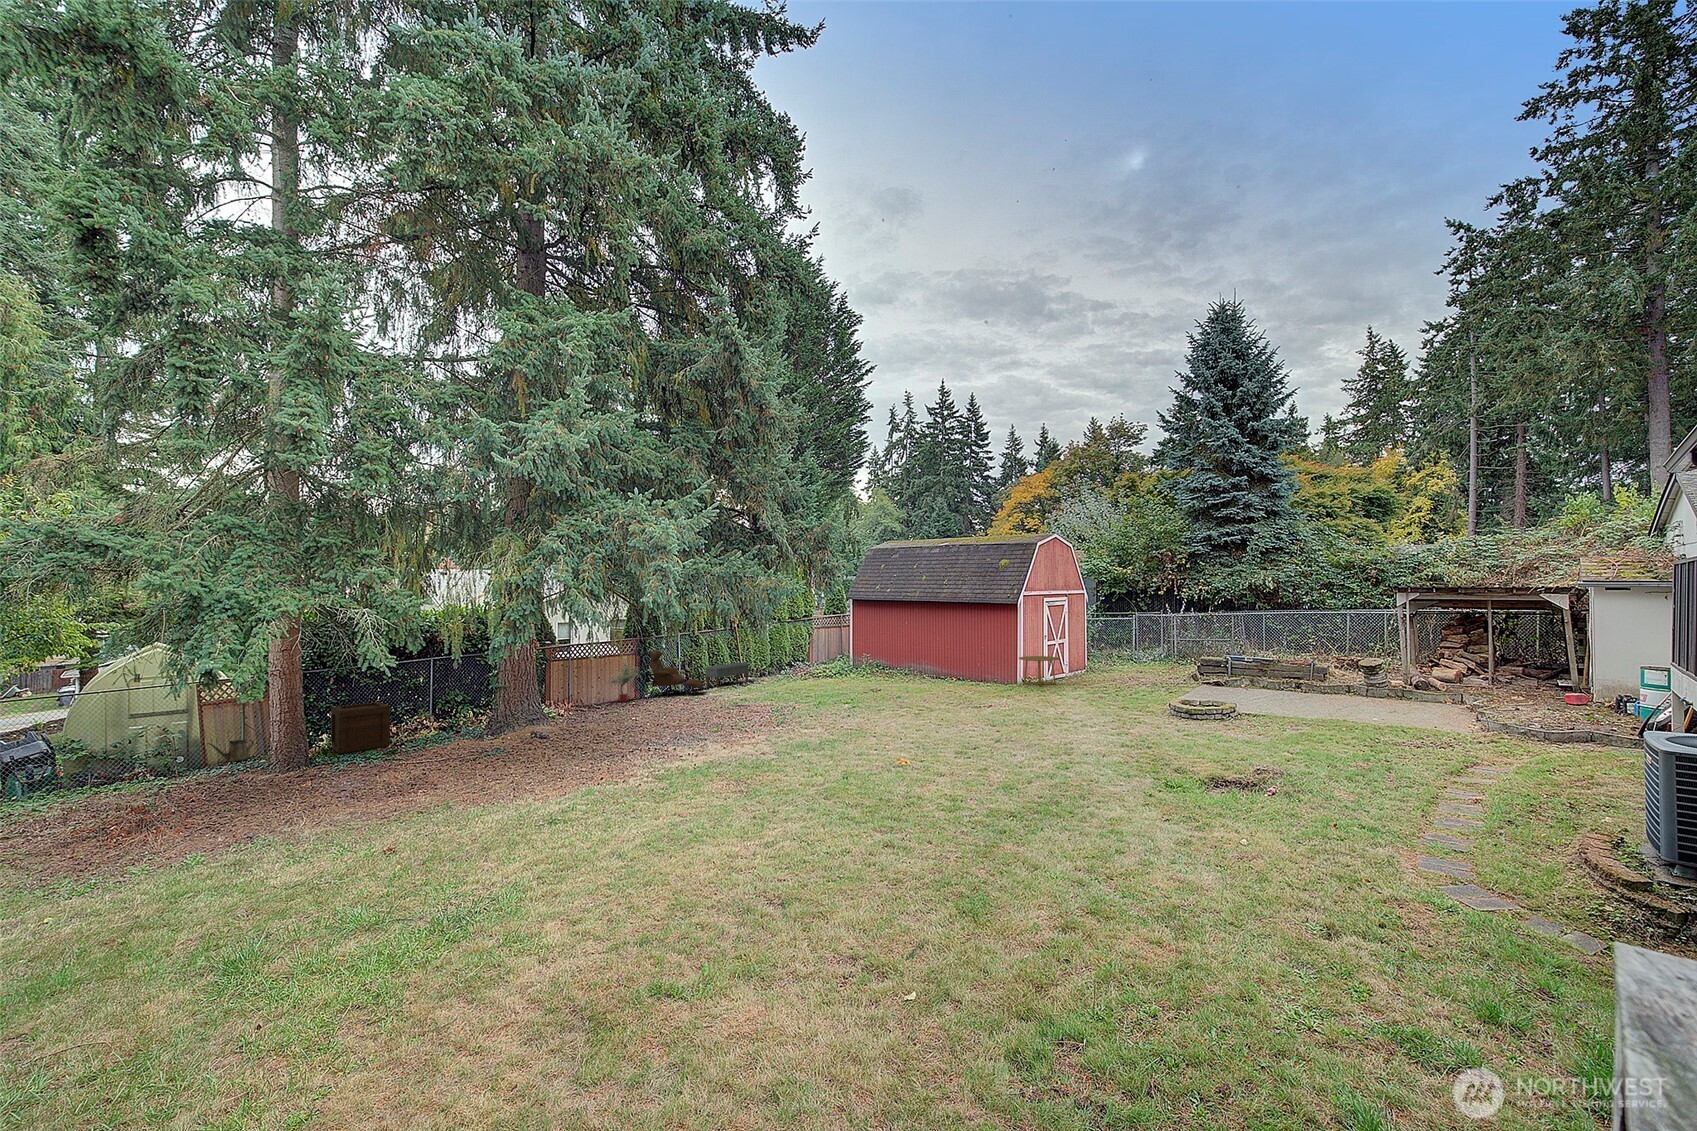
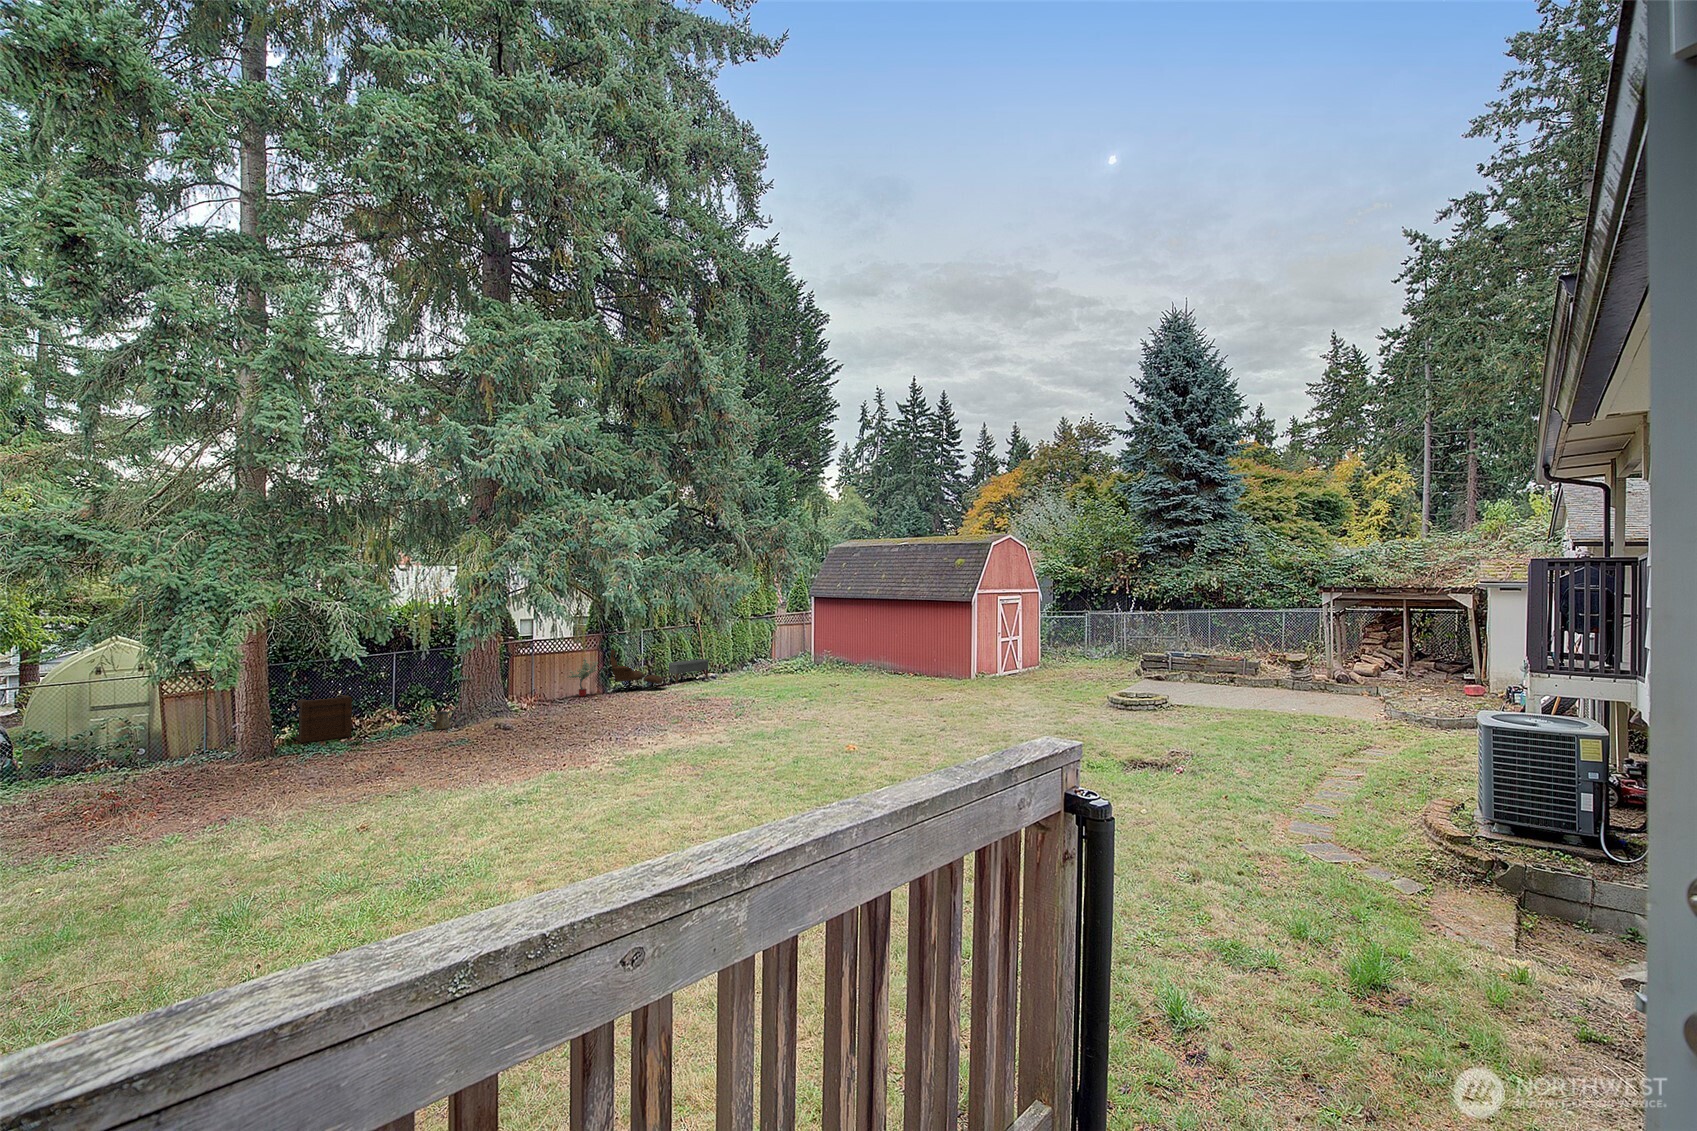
round table: present [1019,656,1060,686] -> none [973,653,1013,682]
watering can: present [207,740,254,762] -> present [420,711,454,729]

